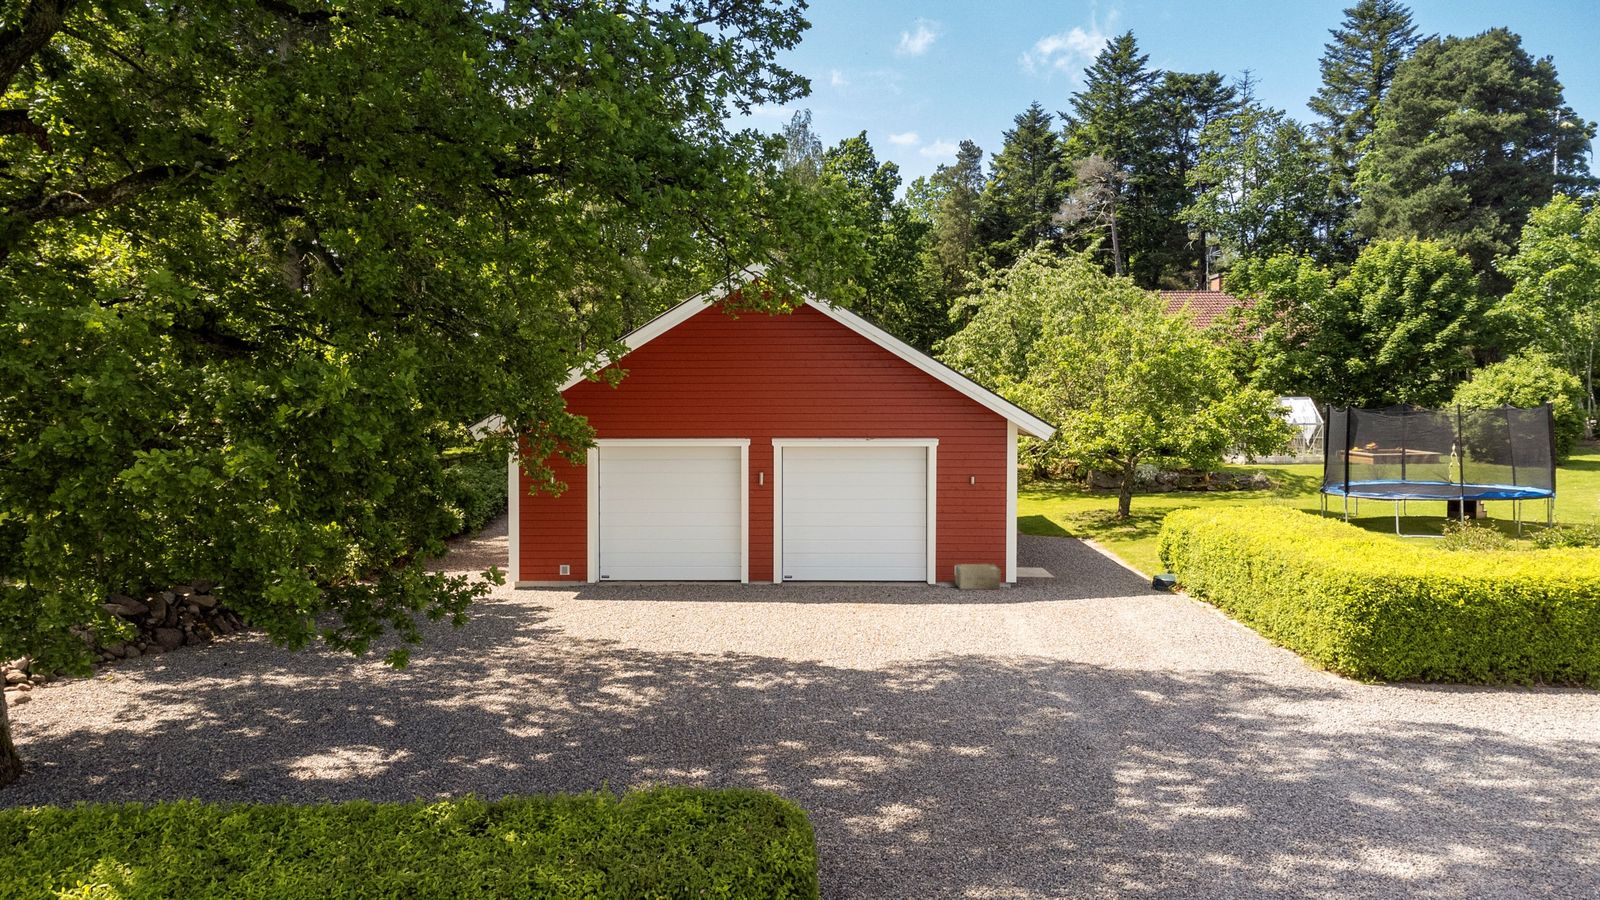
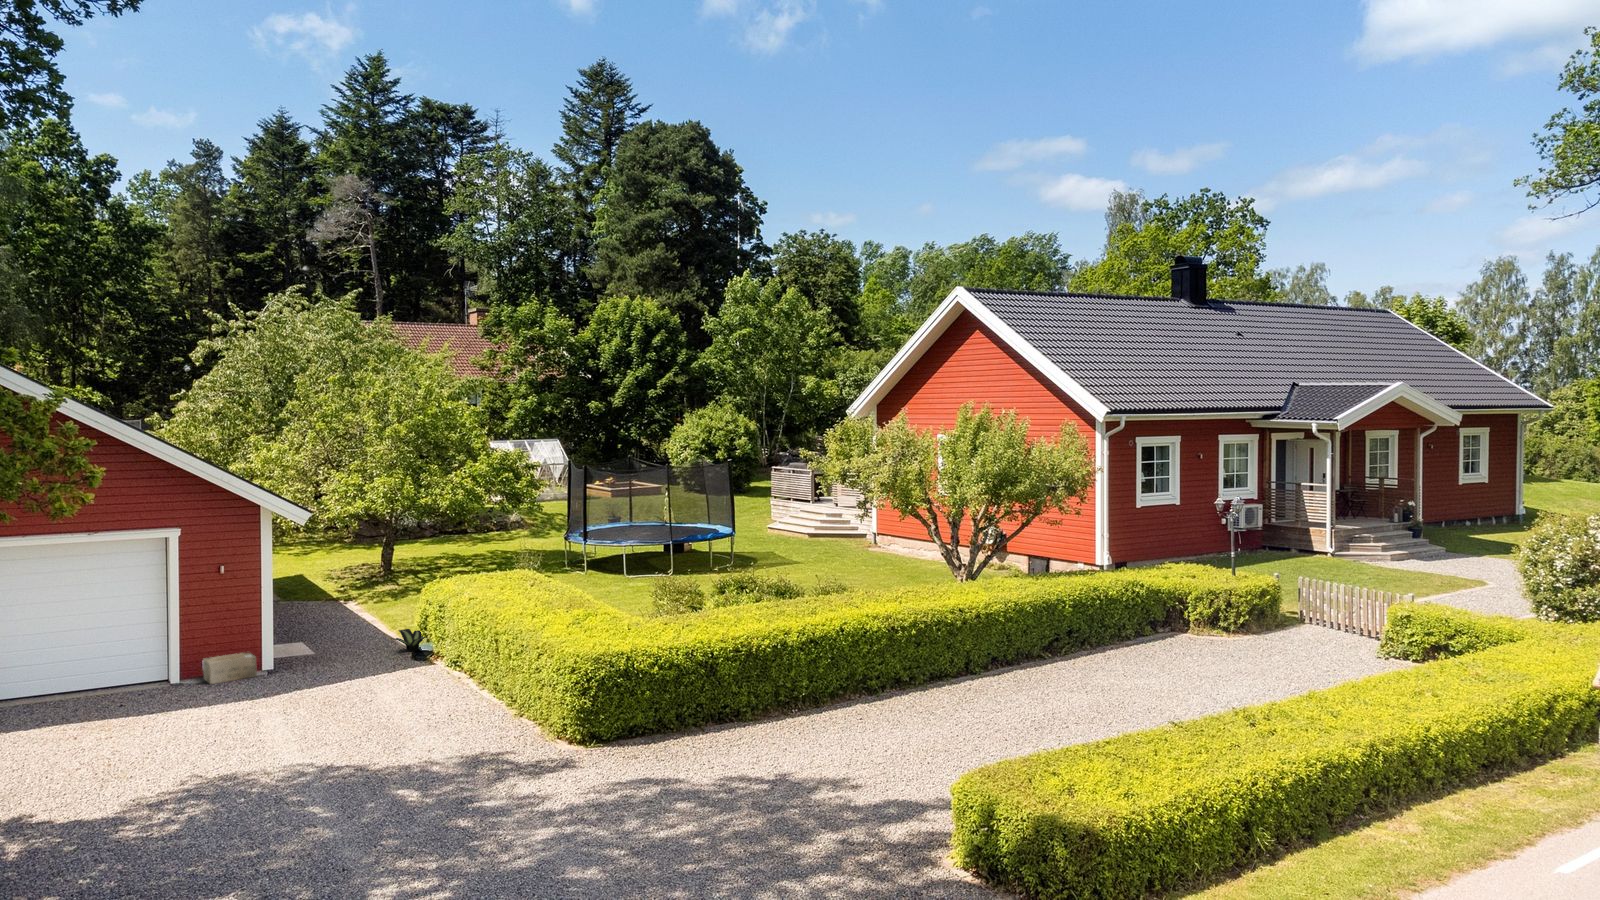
potted plant: none [1131,566,1183,592] -> present [392,629,427,652]

